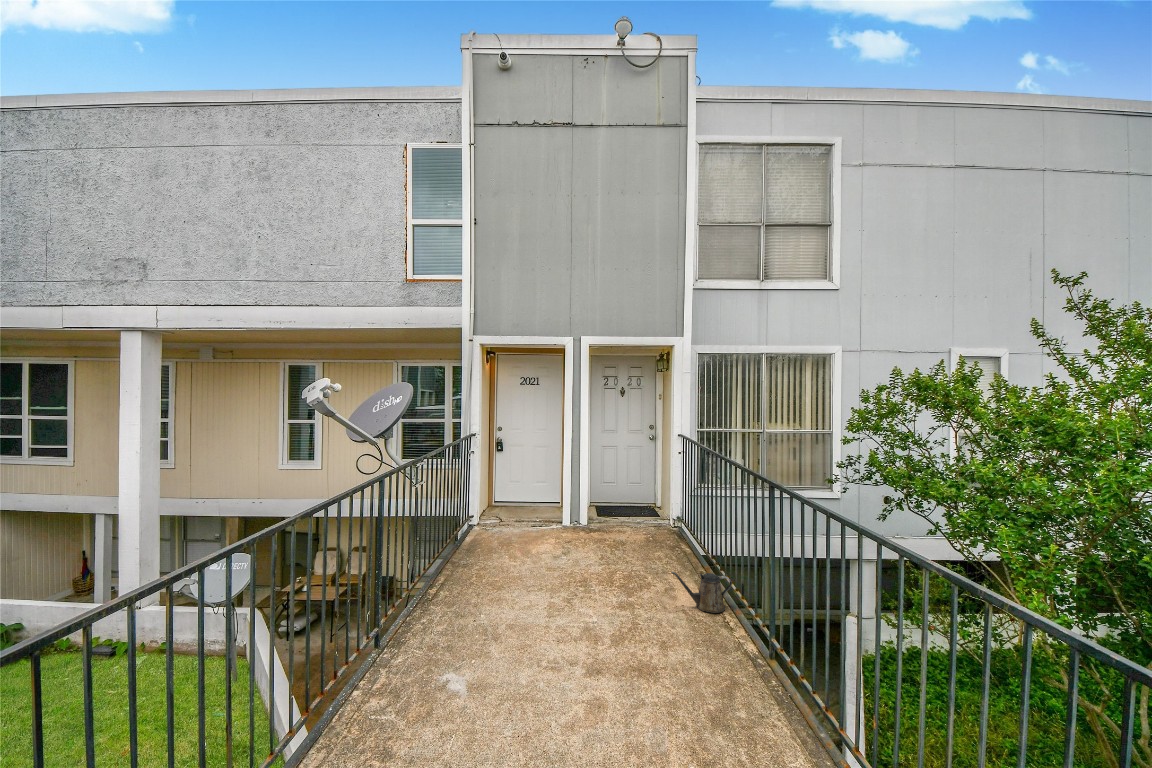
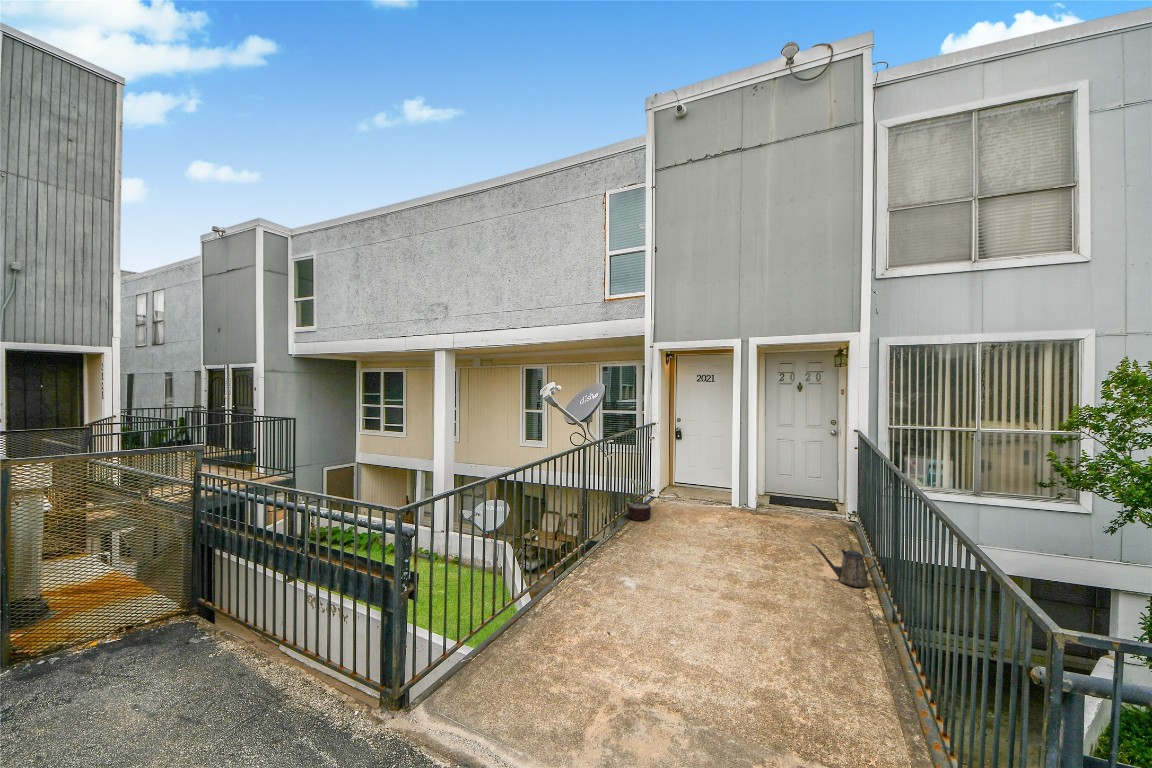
decorative plant: none [446,510,479,562] -> present [627,479,651,520]

